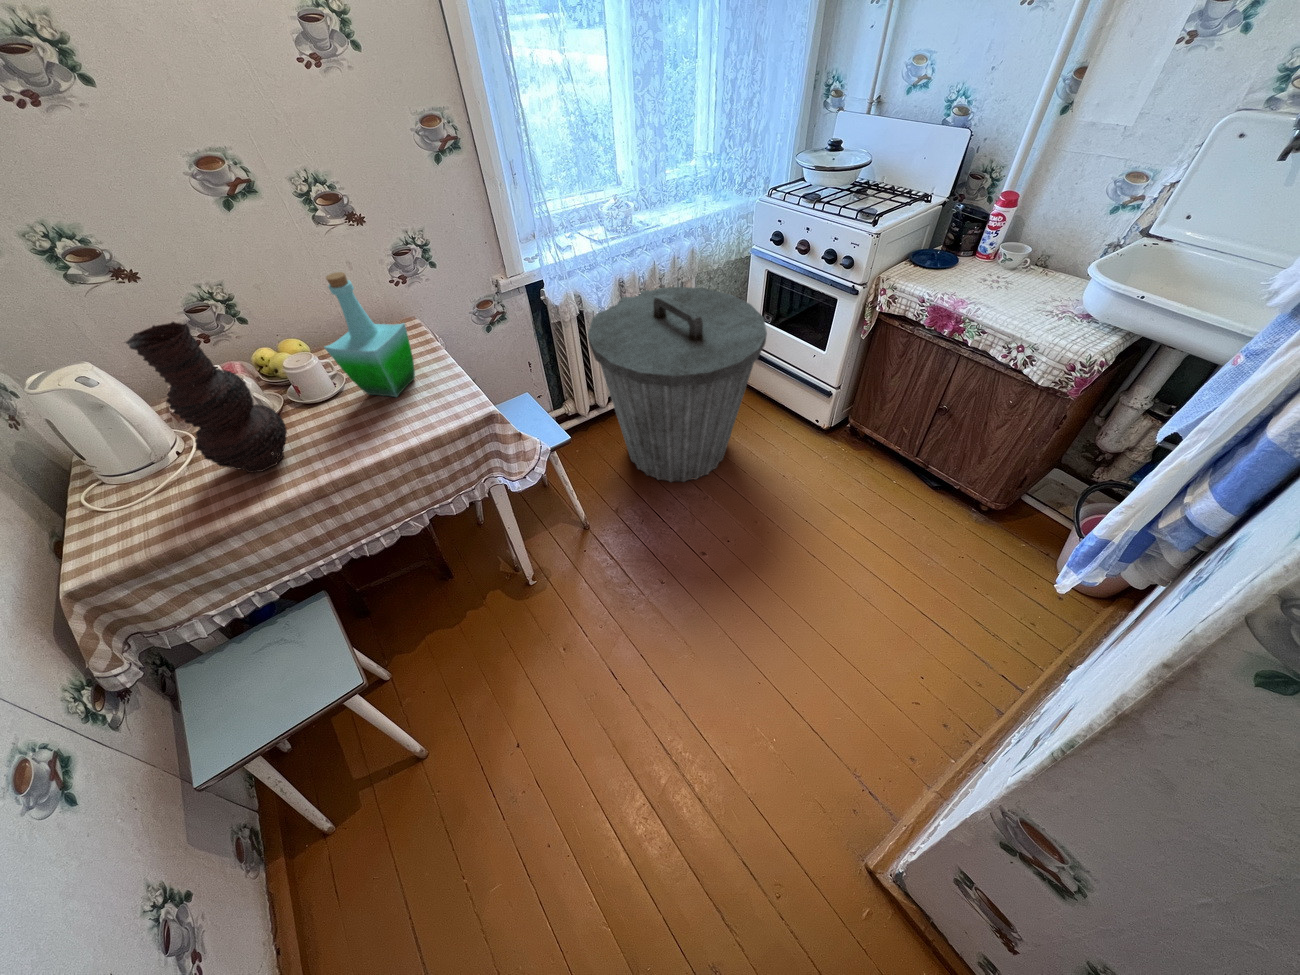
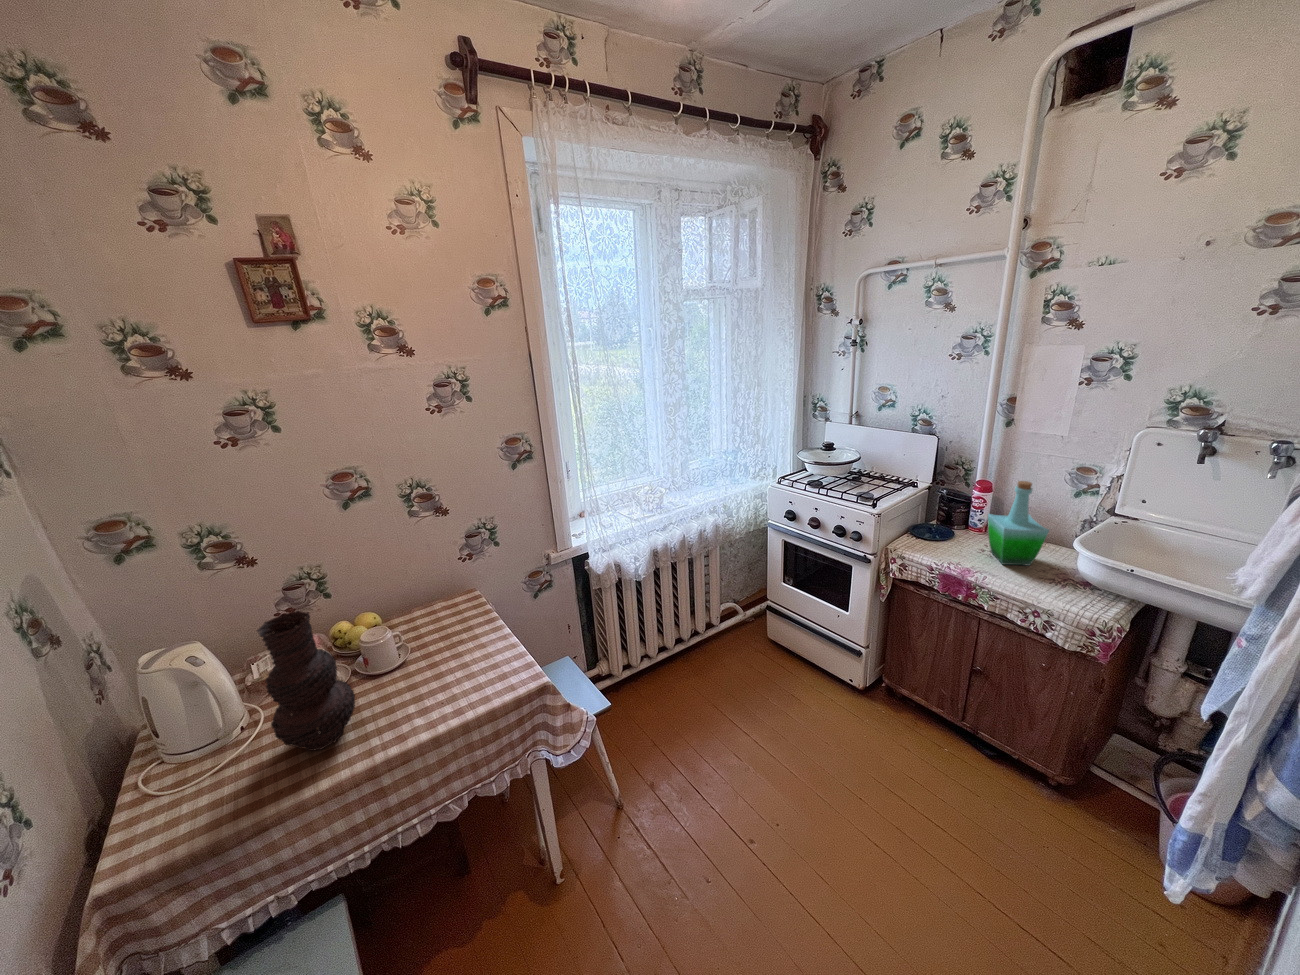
bottle: present [324,272,415,397] -> present [988,481,1049,566]
trash can: present [588,287,767,482] -> none [627,553,793,751]

